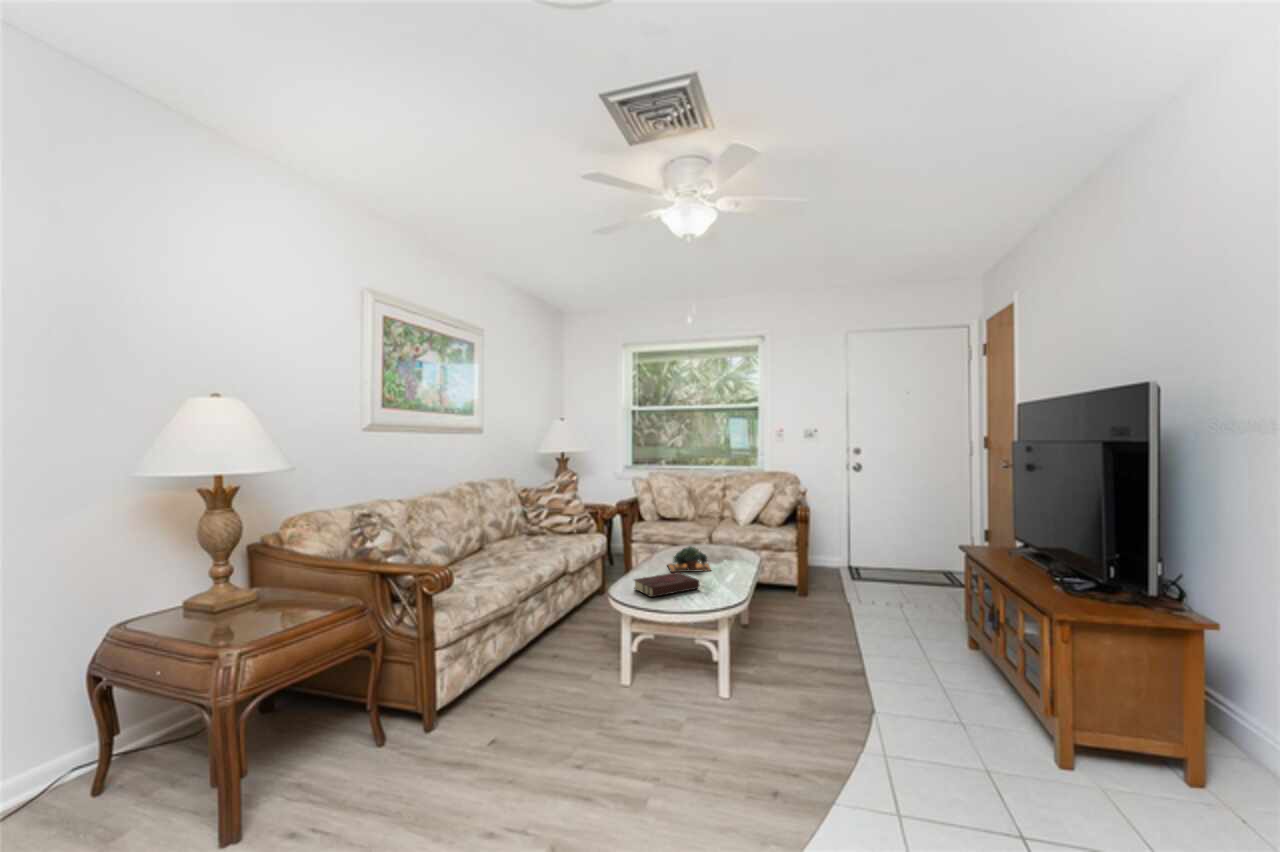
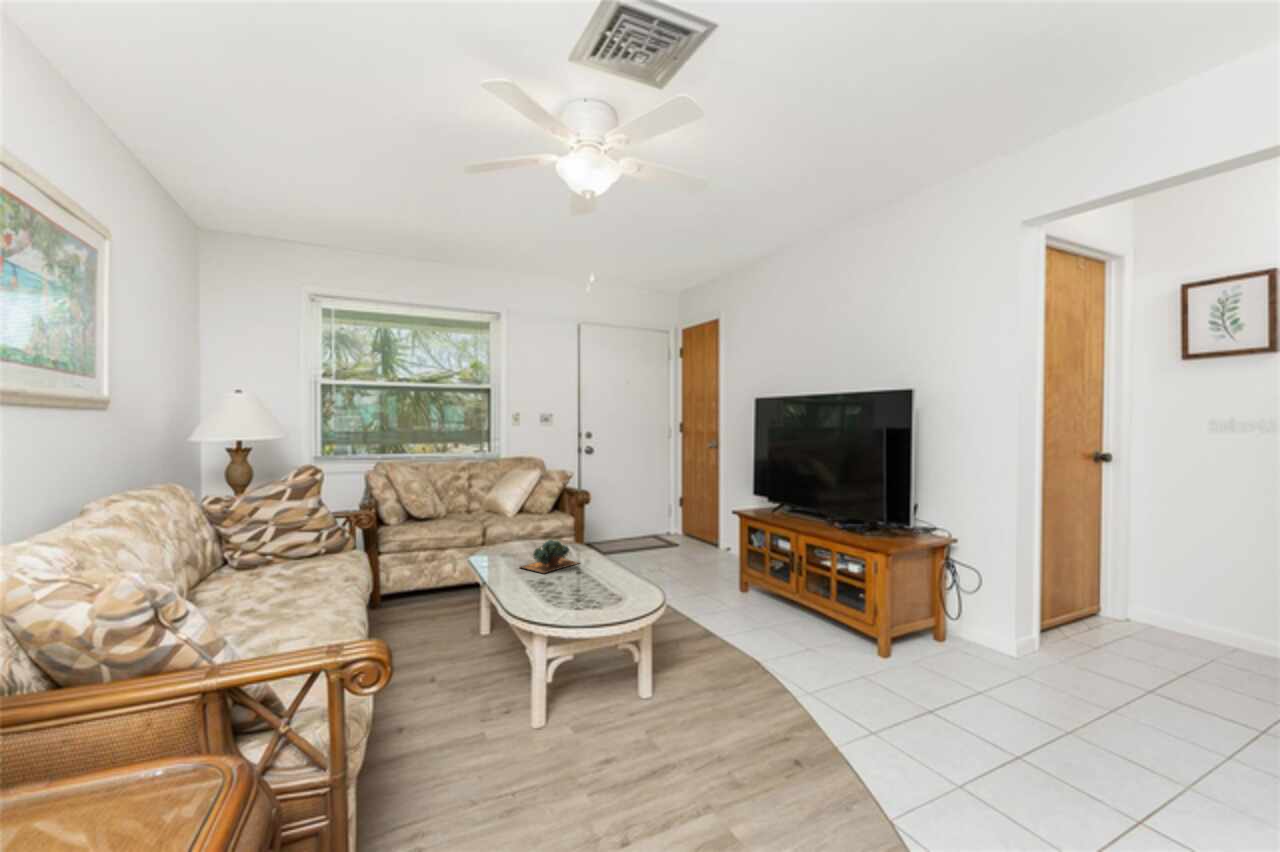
book: present [634,572,700,597] -> none [552,569,616,602]

